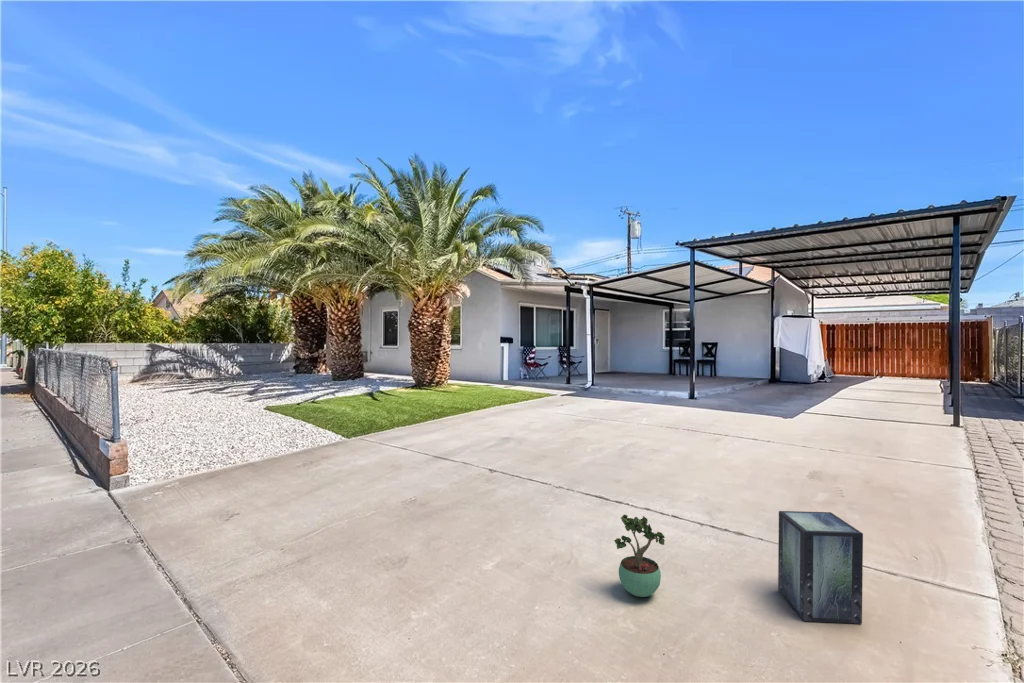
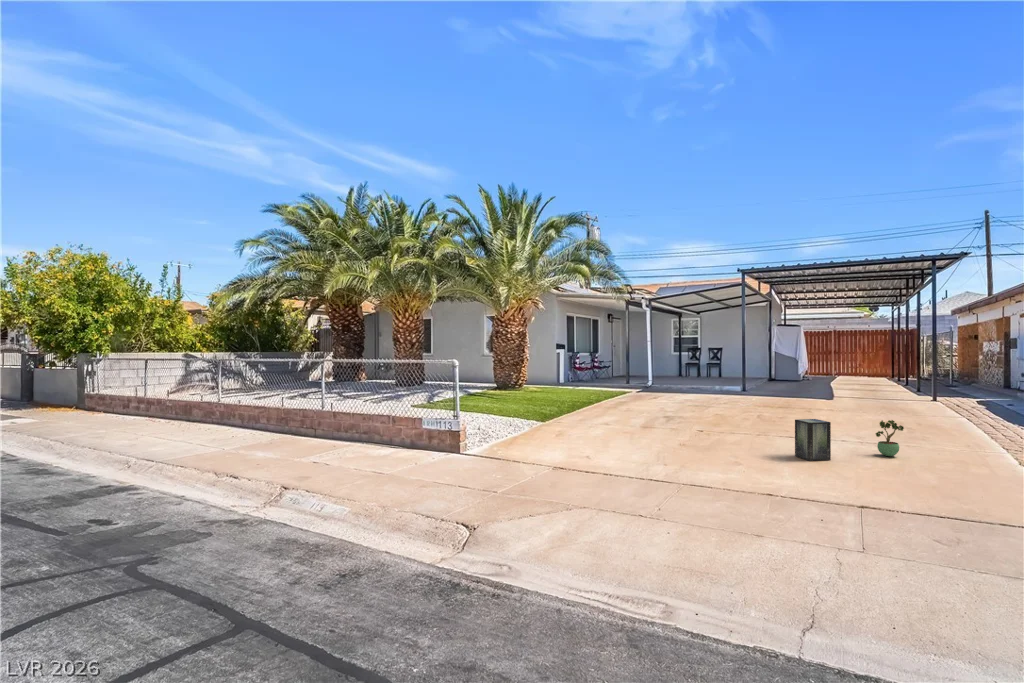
storage box: present [778,511,863,624] -> present [795,419,831,461]

